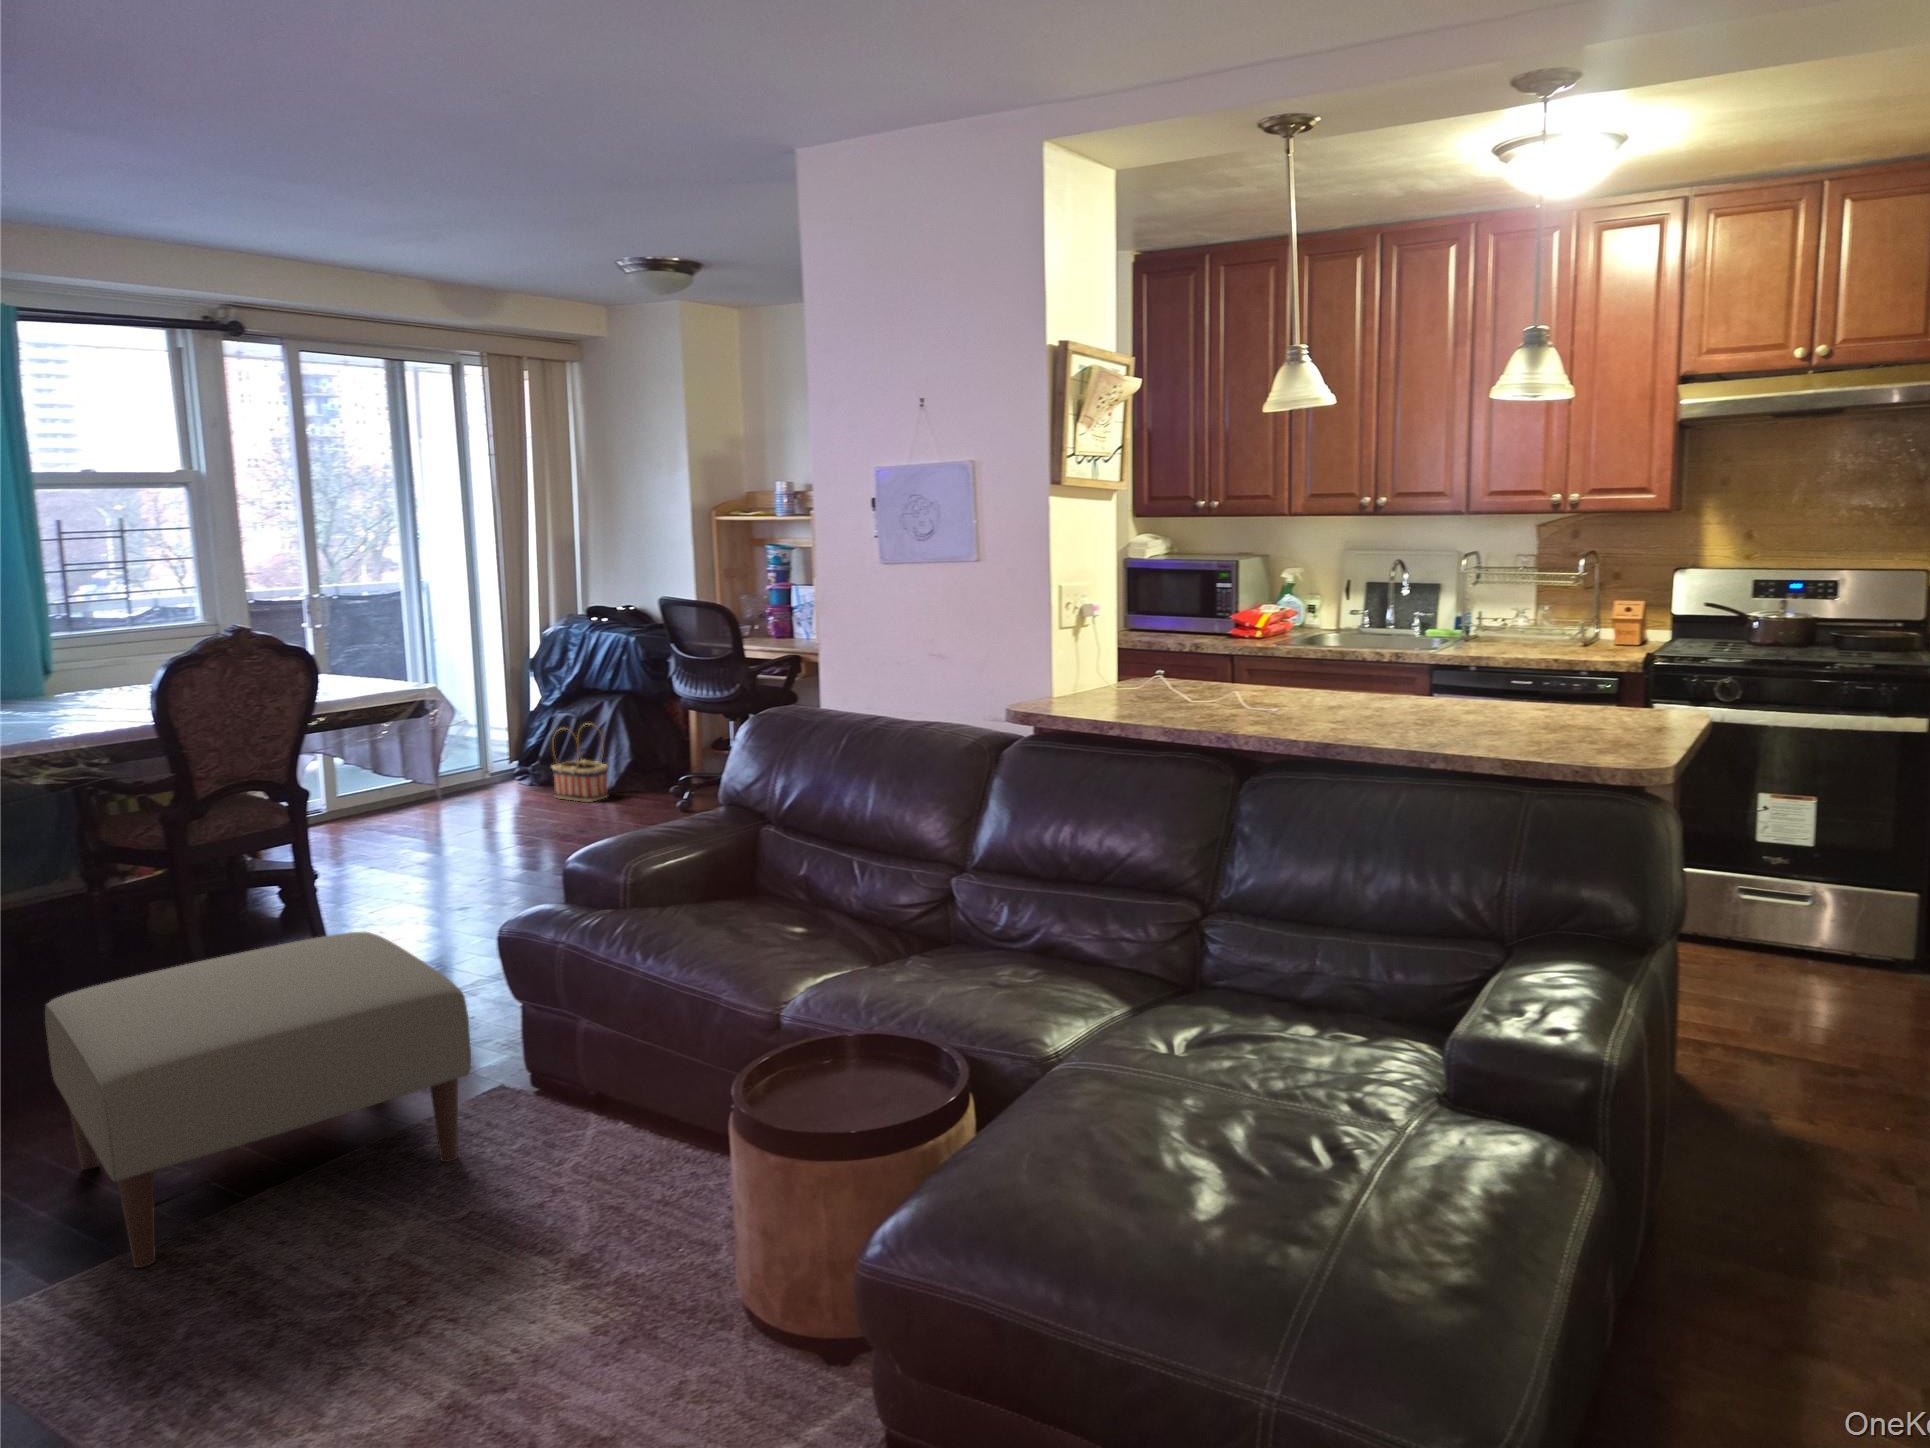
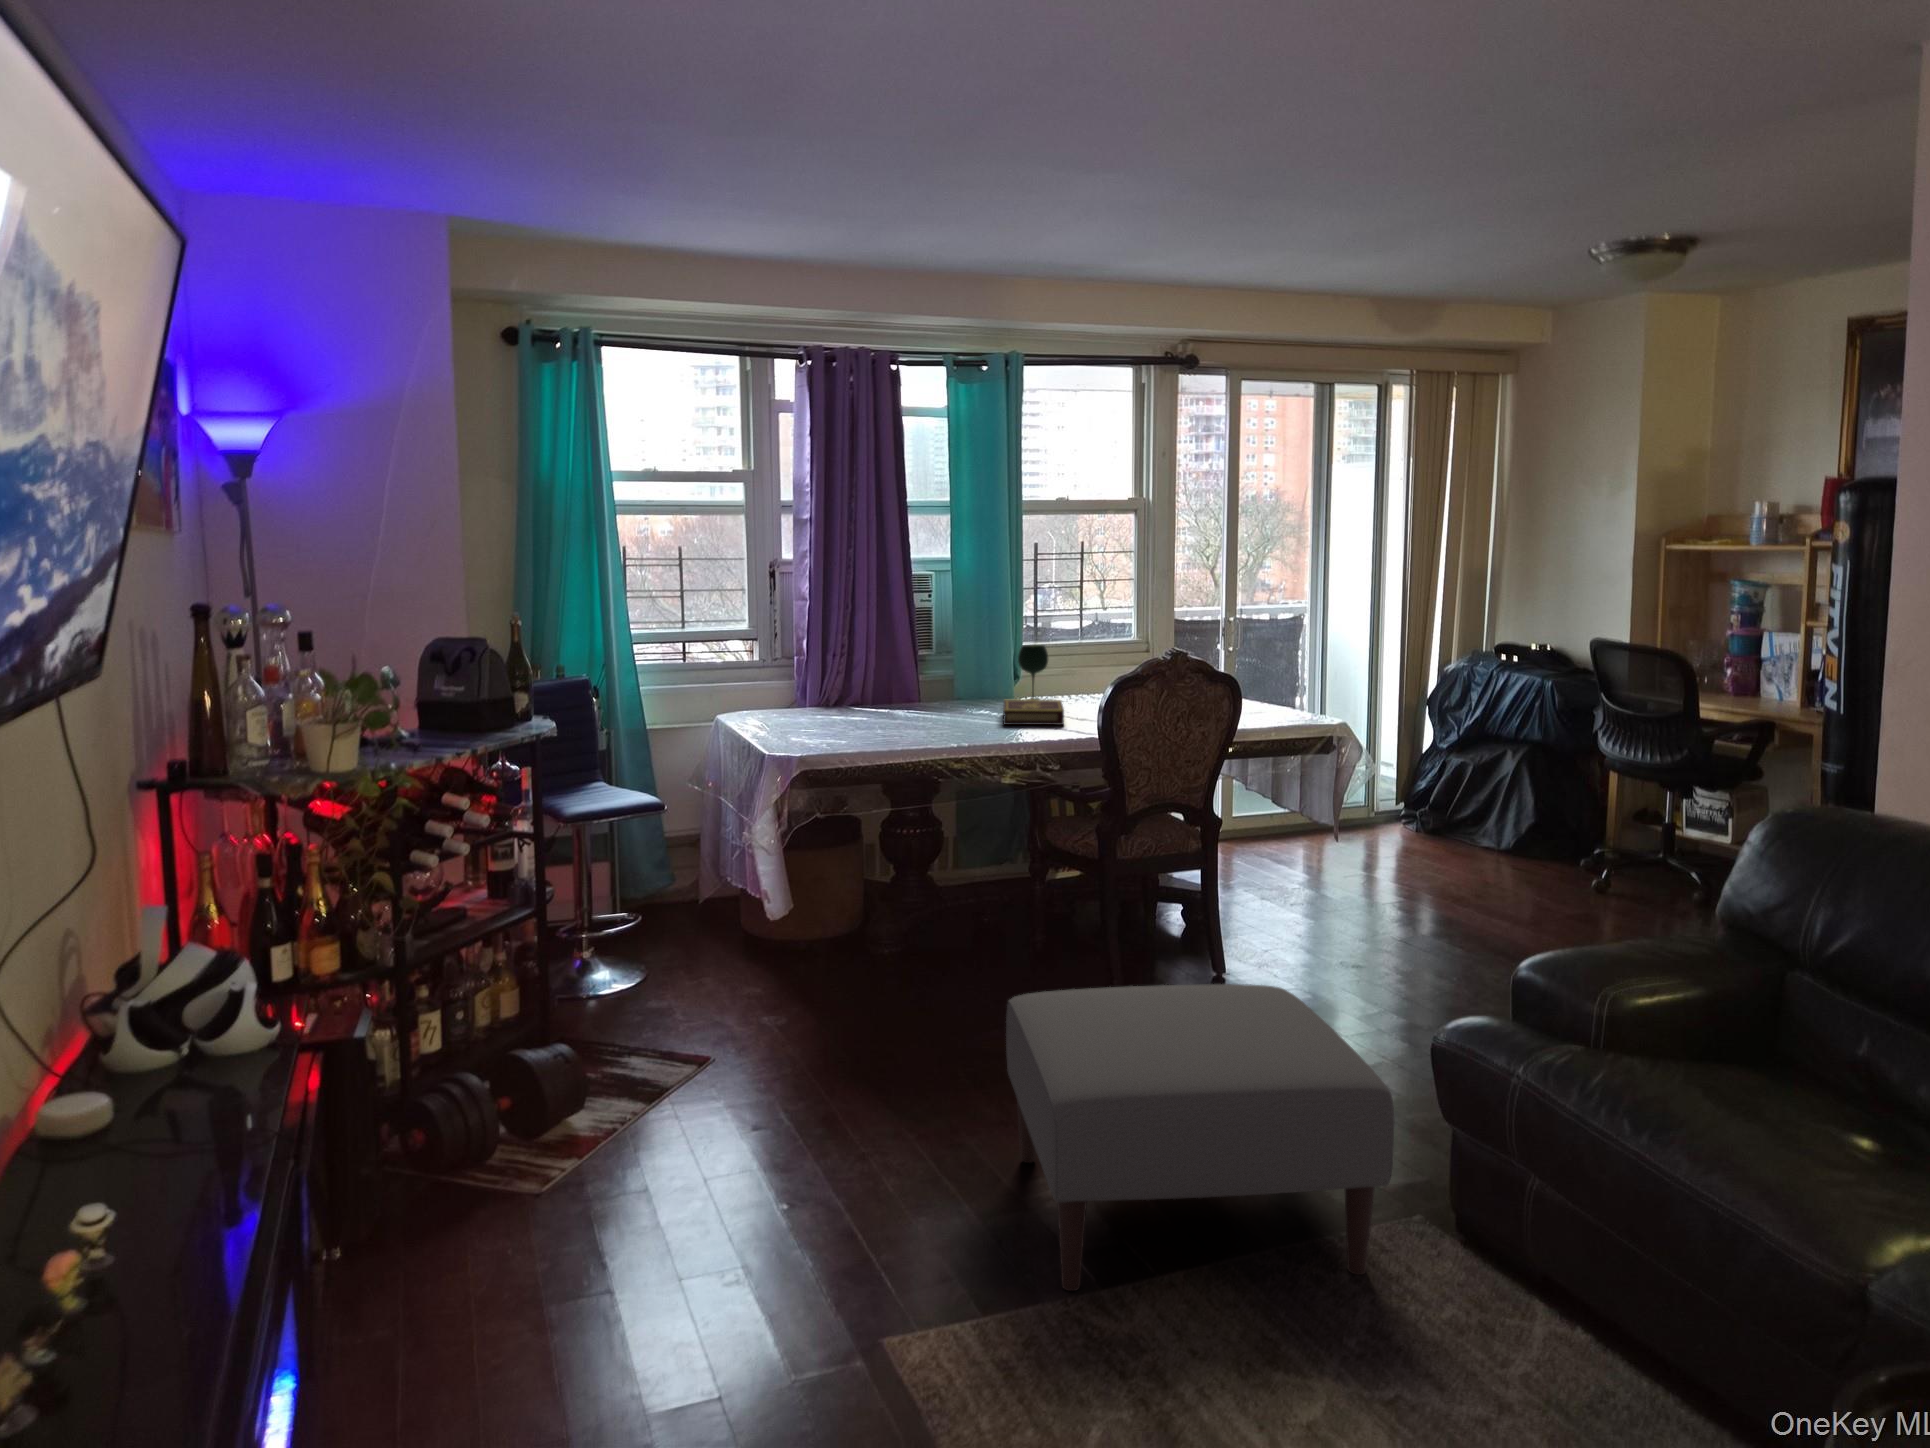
wine glass: none [46,634,87,699] -> present [1018,645,1048,700]
book: none [27,691,111,724] -> present [1003,700,1064,725]
basket: present [552,737,608,802] -> none [1444,773,1508,860]

